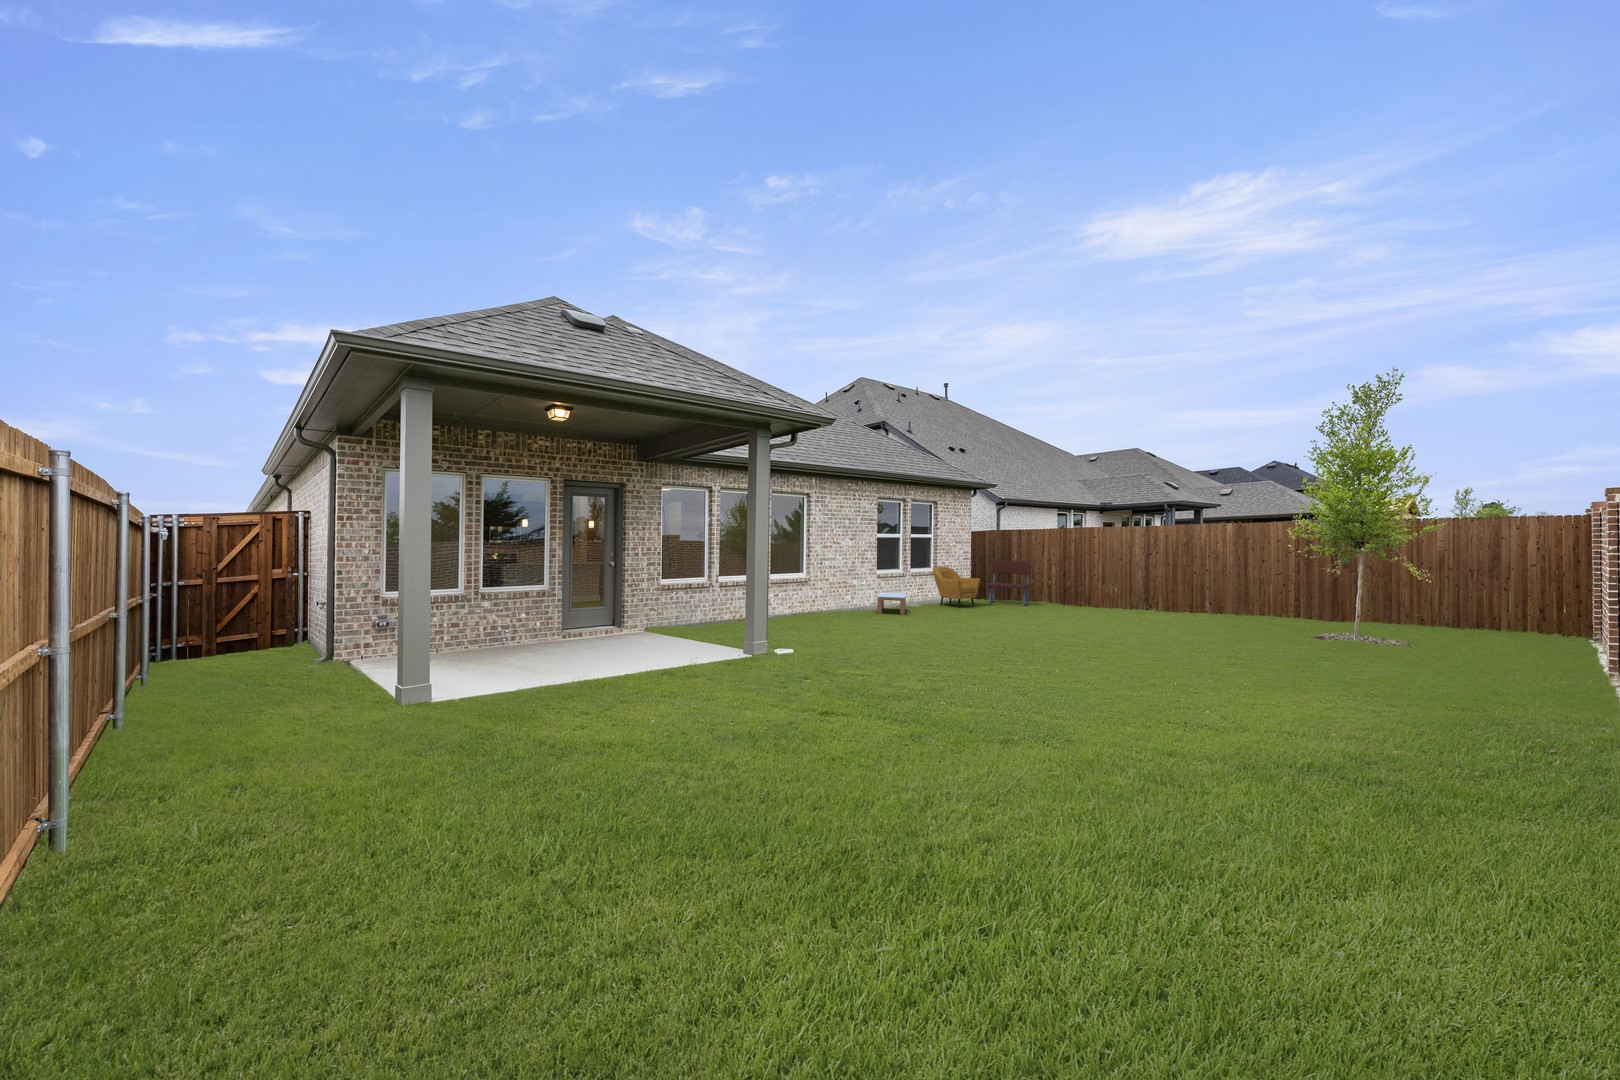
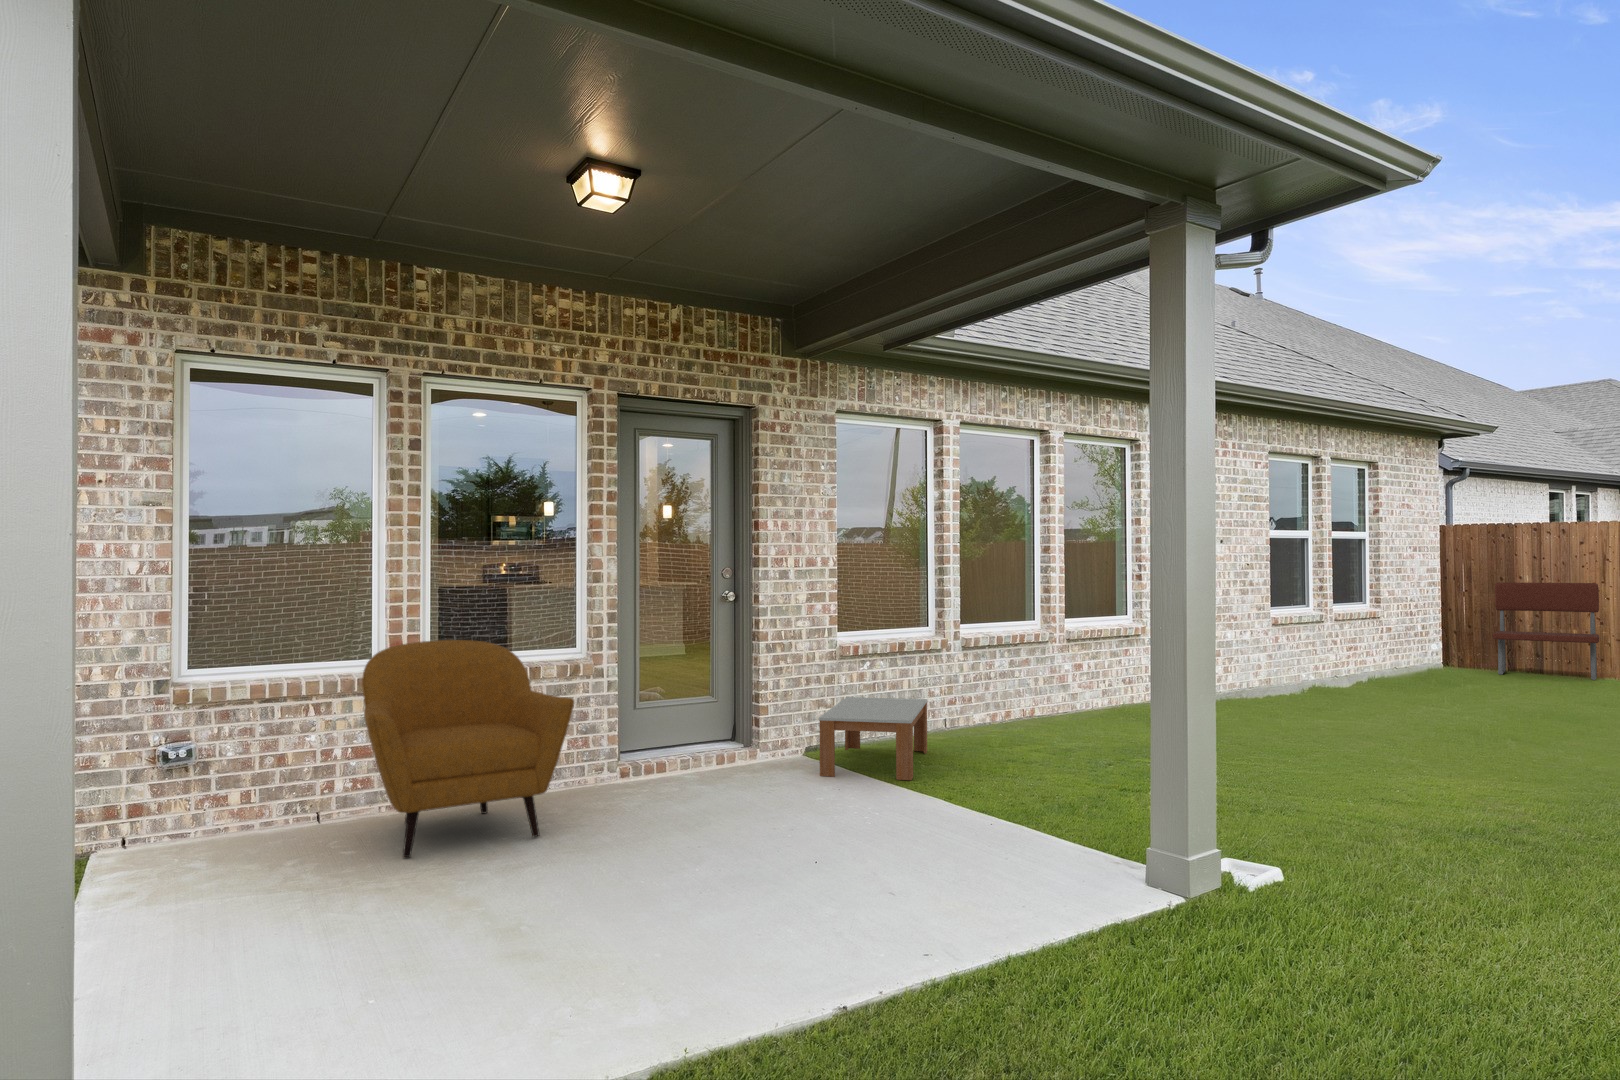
armchair: present [933,567,981,608] -> present [362,640,574,857]
coffee table: present [877,593,906,615] -> present [819,697,927,780]

